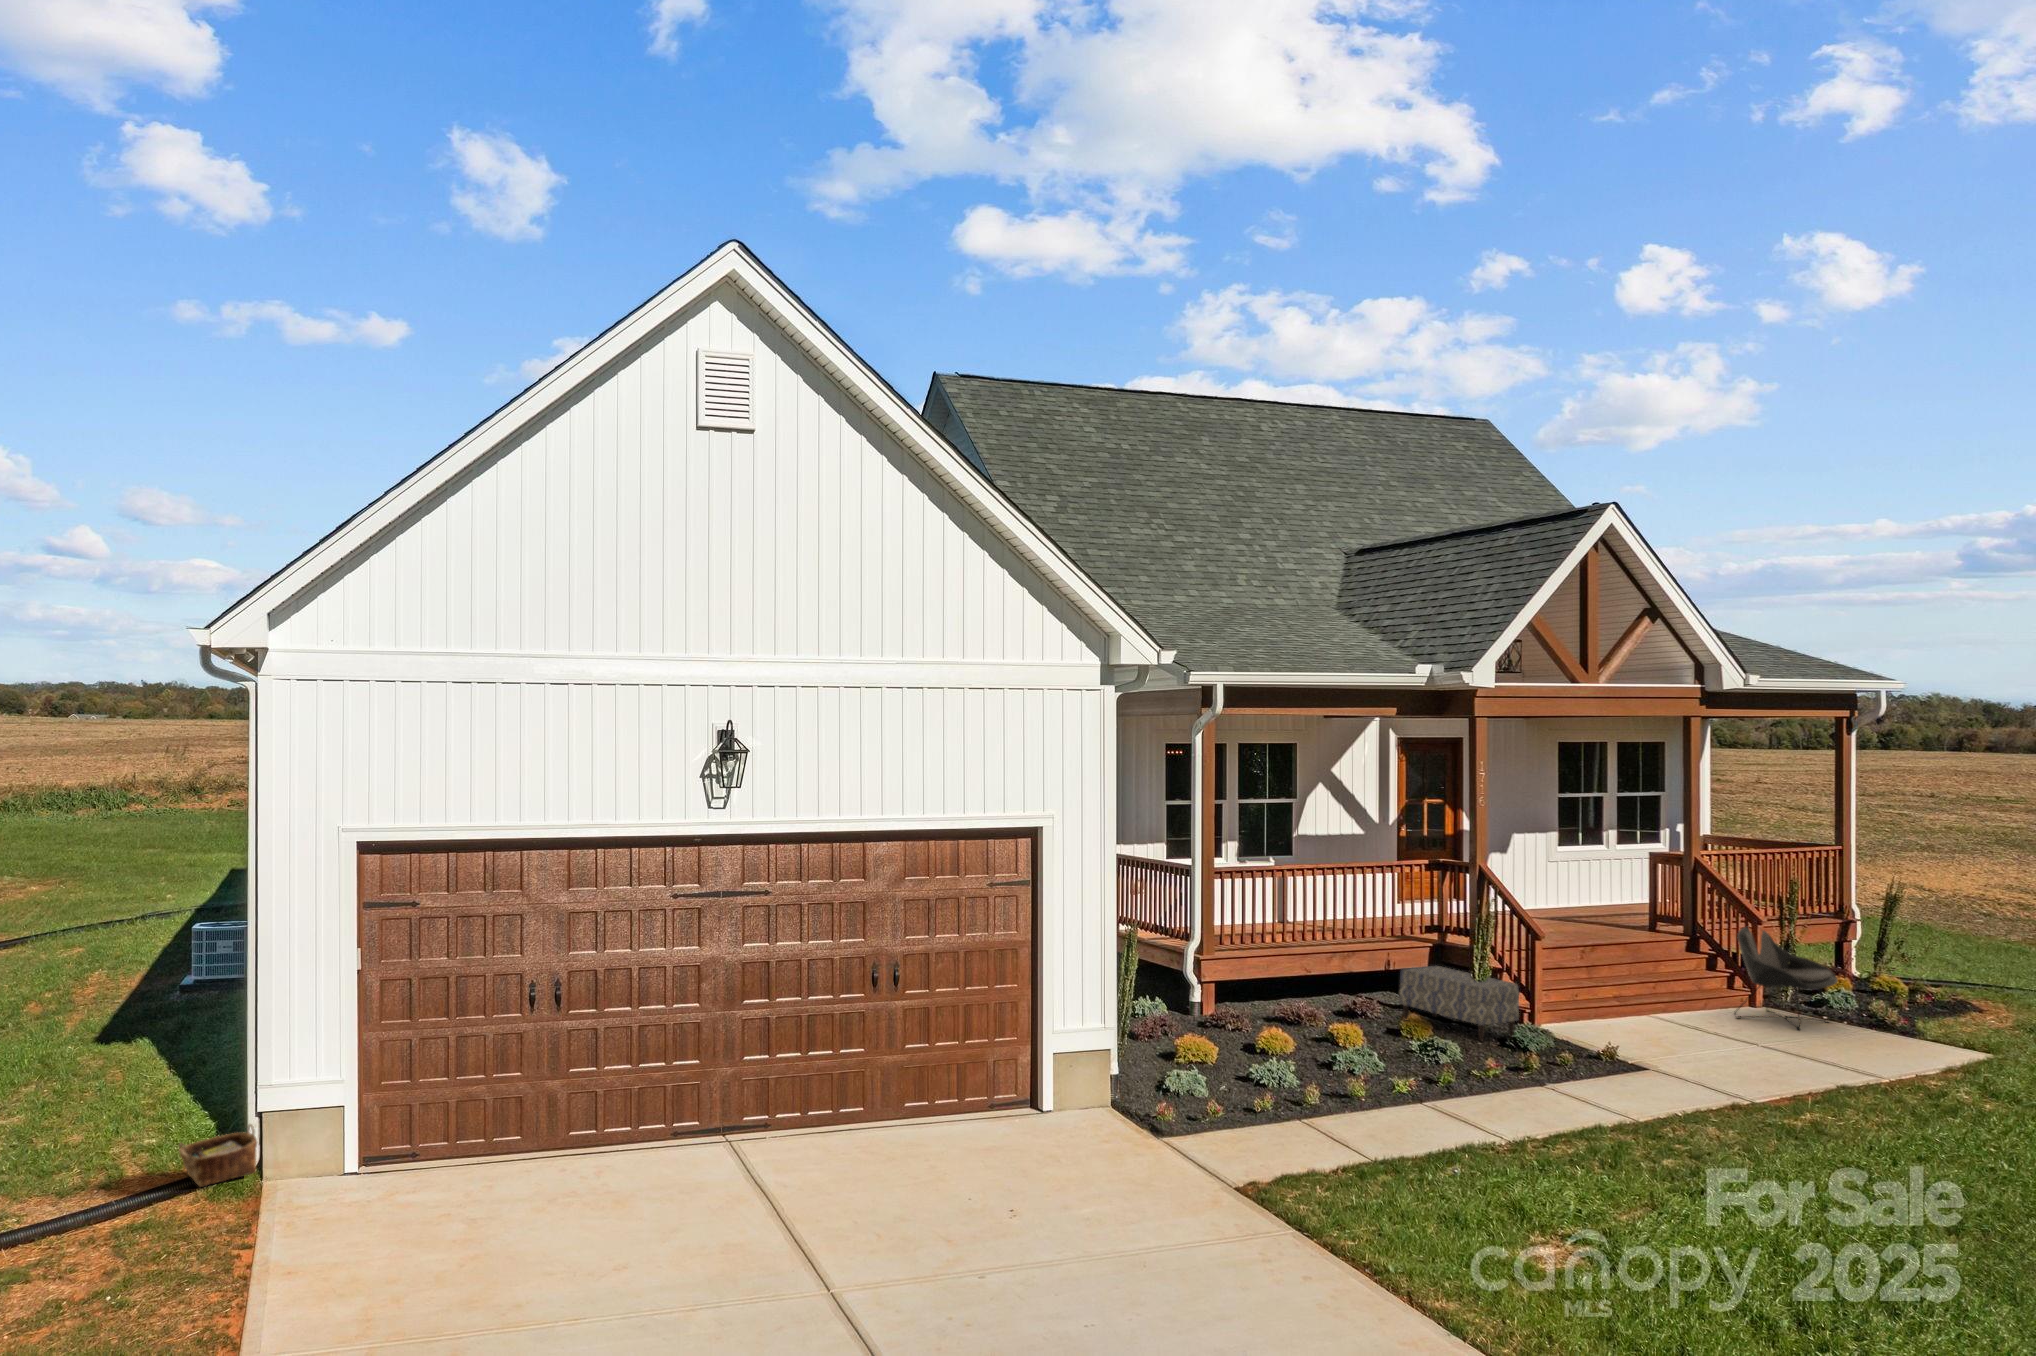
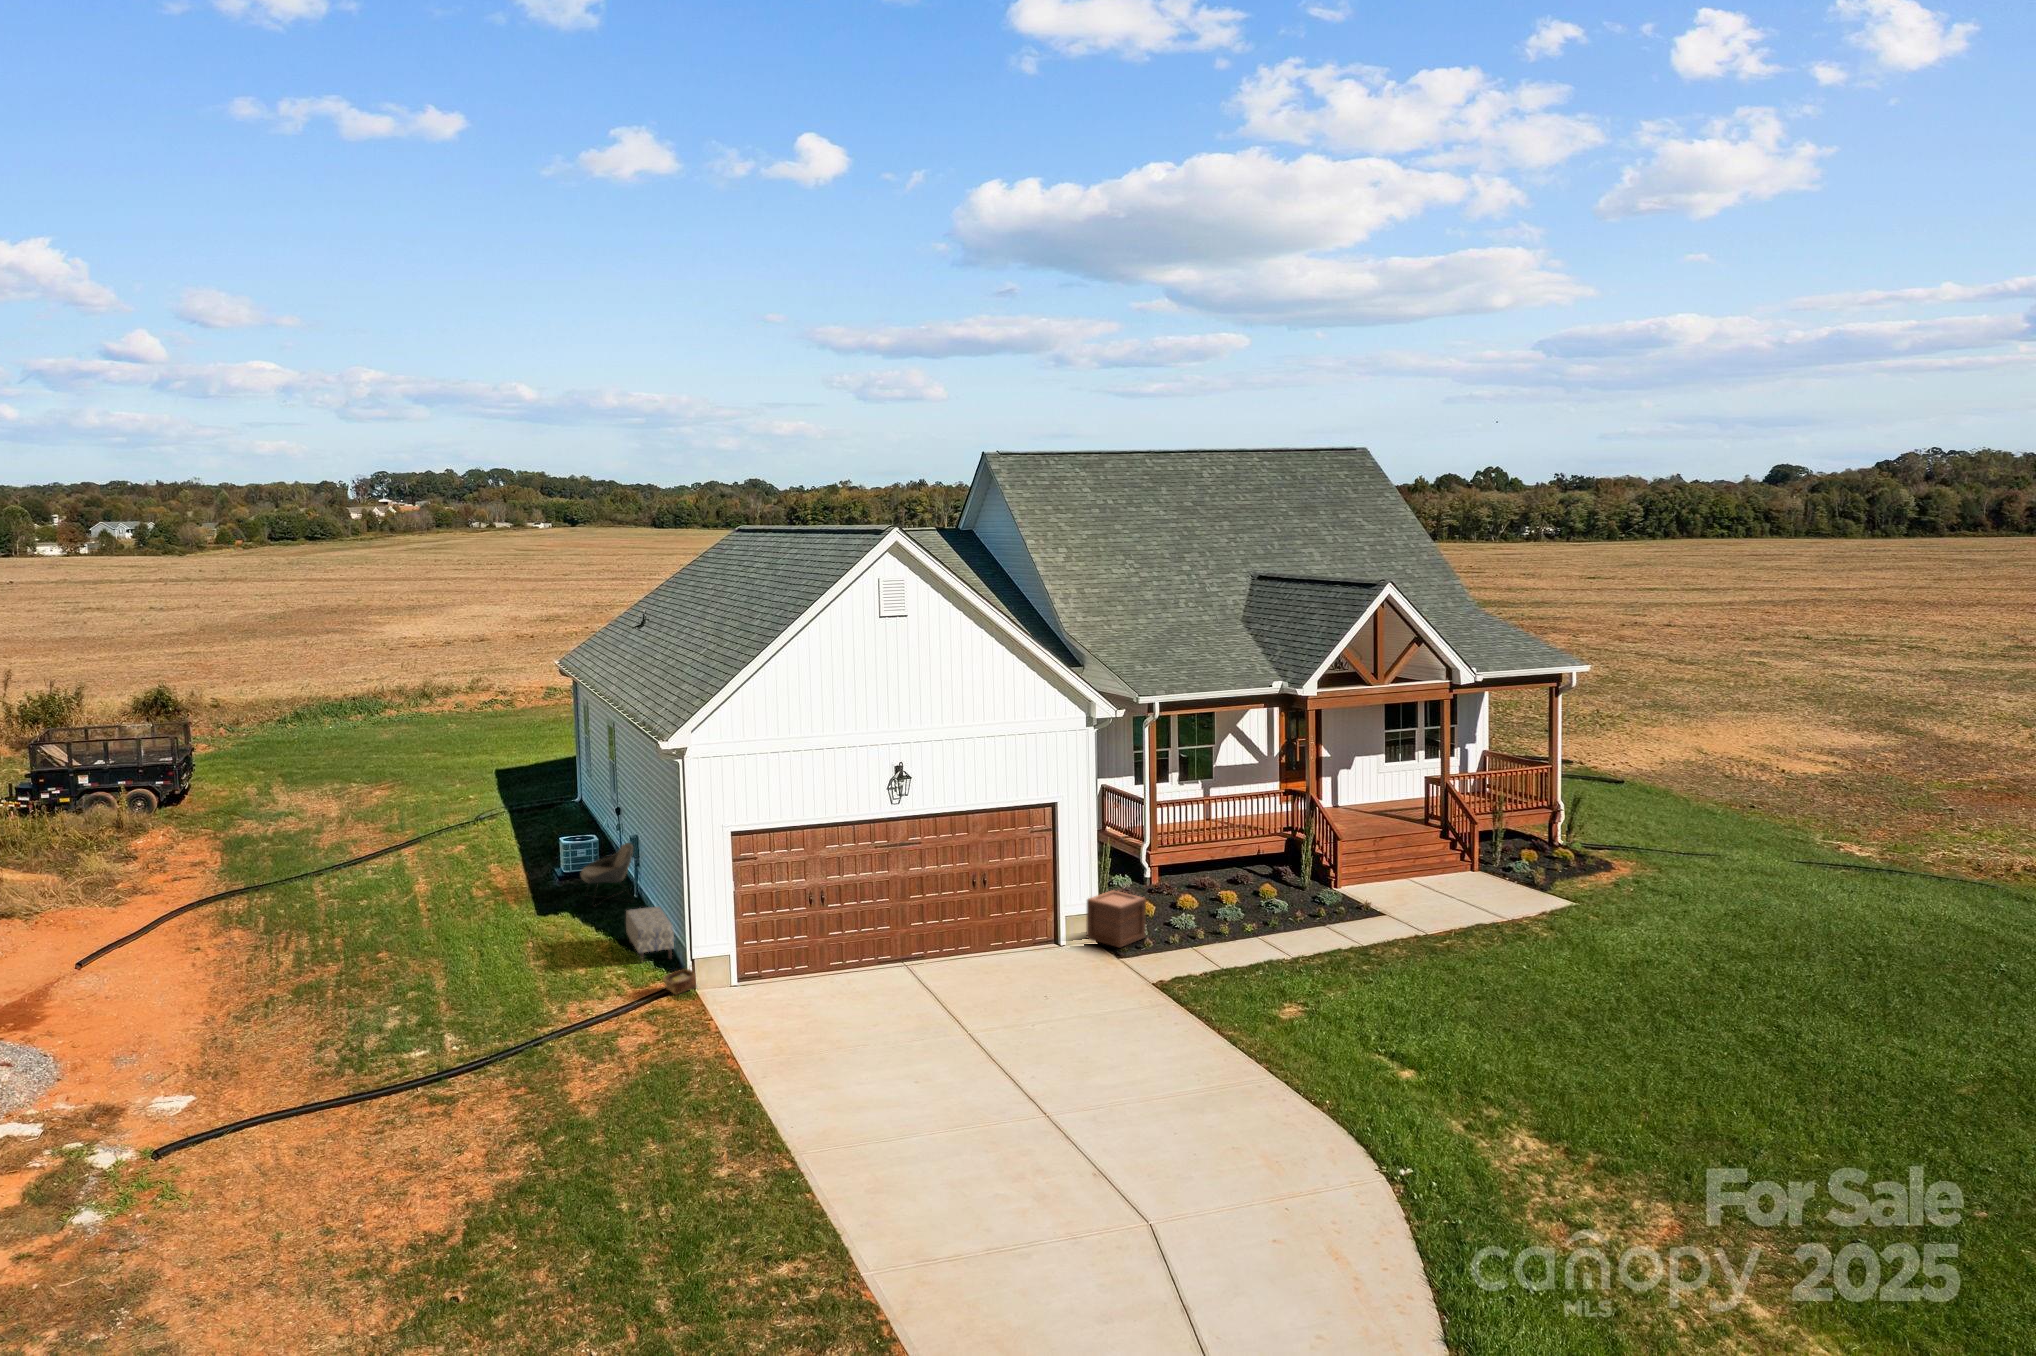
lounge chair: present [1735,927,1838,1029] -> present [581,843,633,906]
bench: present [1399,966,1519,1041] -> present [626,907,674,963]
wooden crate: none [1093,1007,1210,1116] -> present [1086,890,1146,948]

